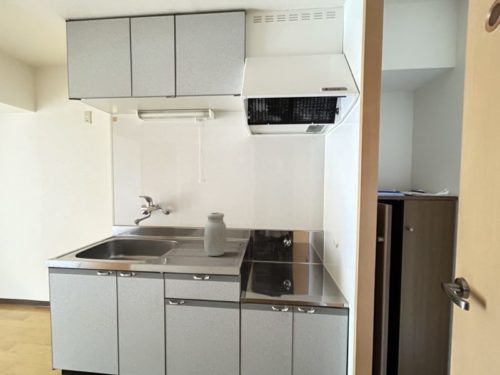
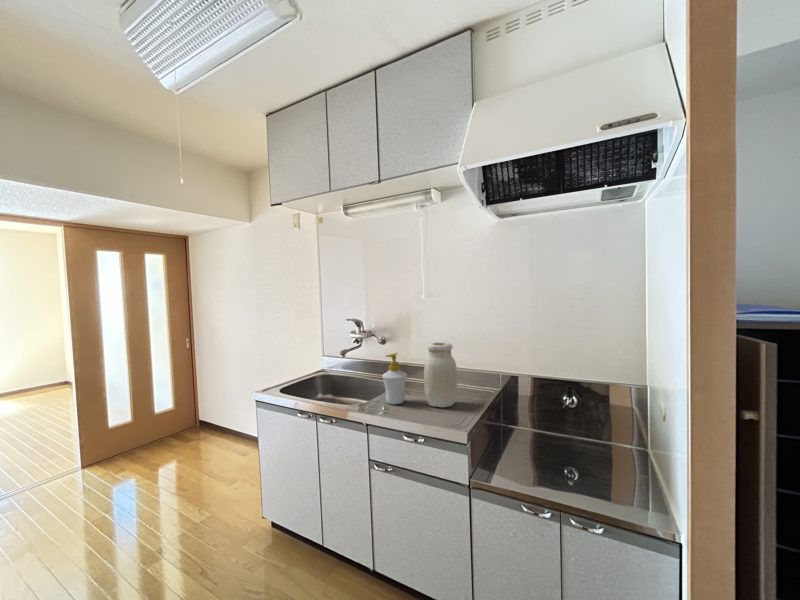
soap bottle: none [173,220,191,257] -> present [382,353,407,404]

